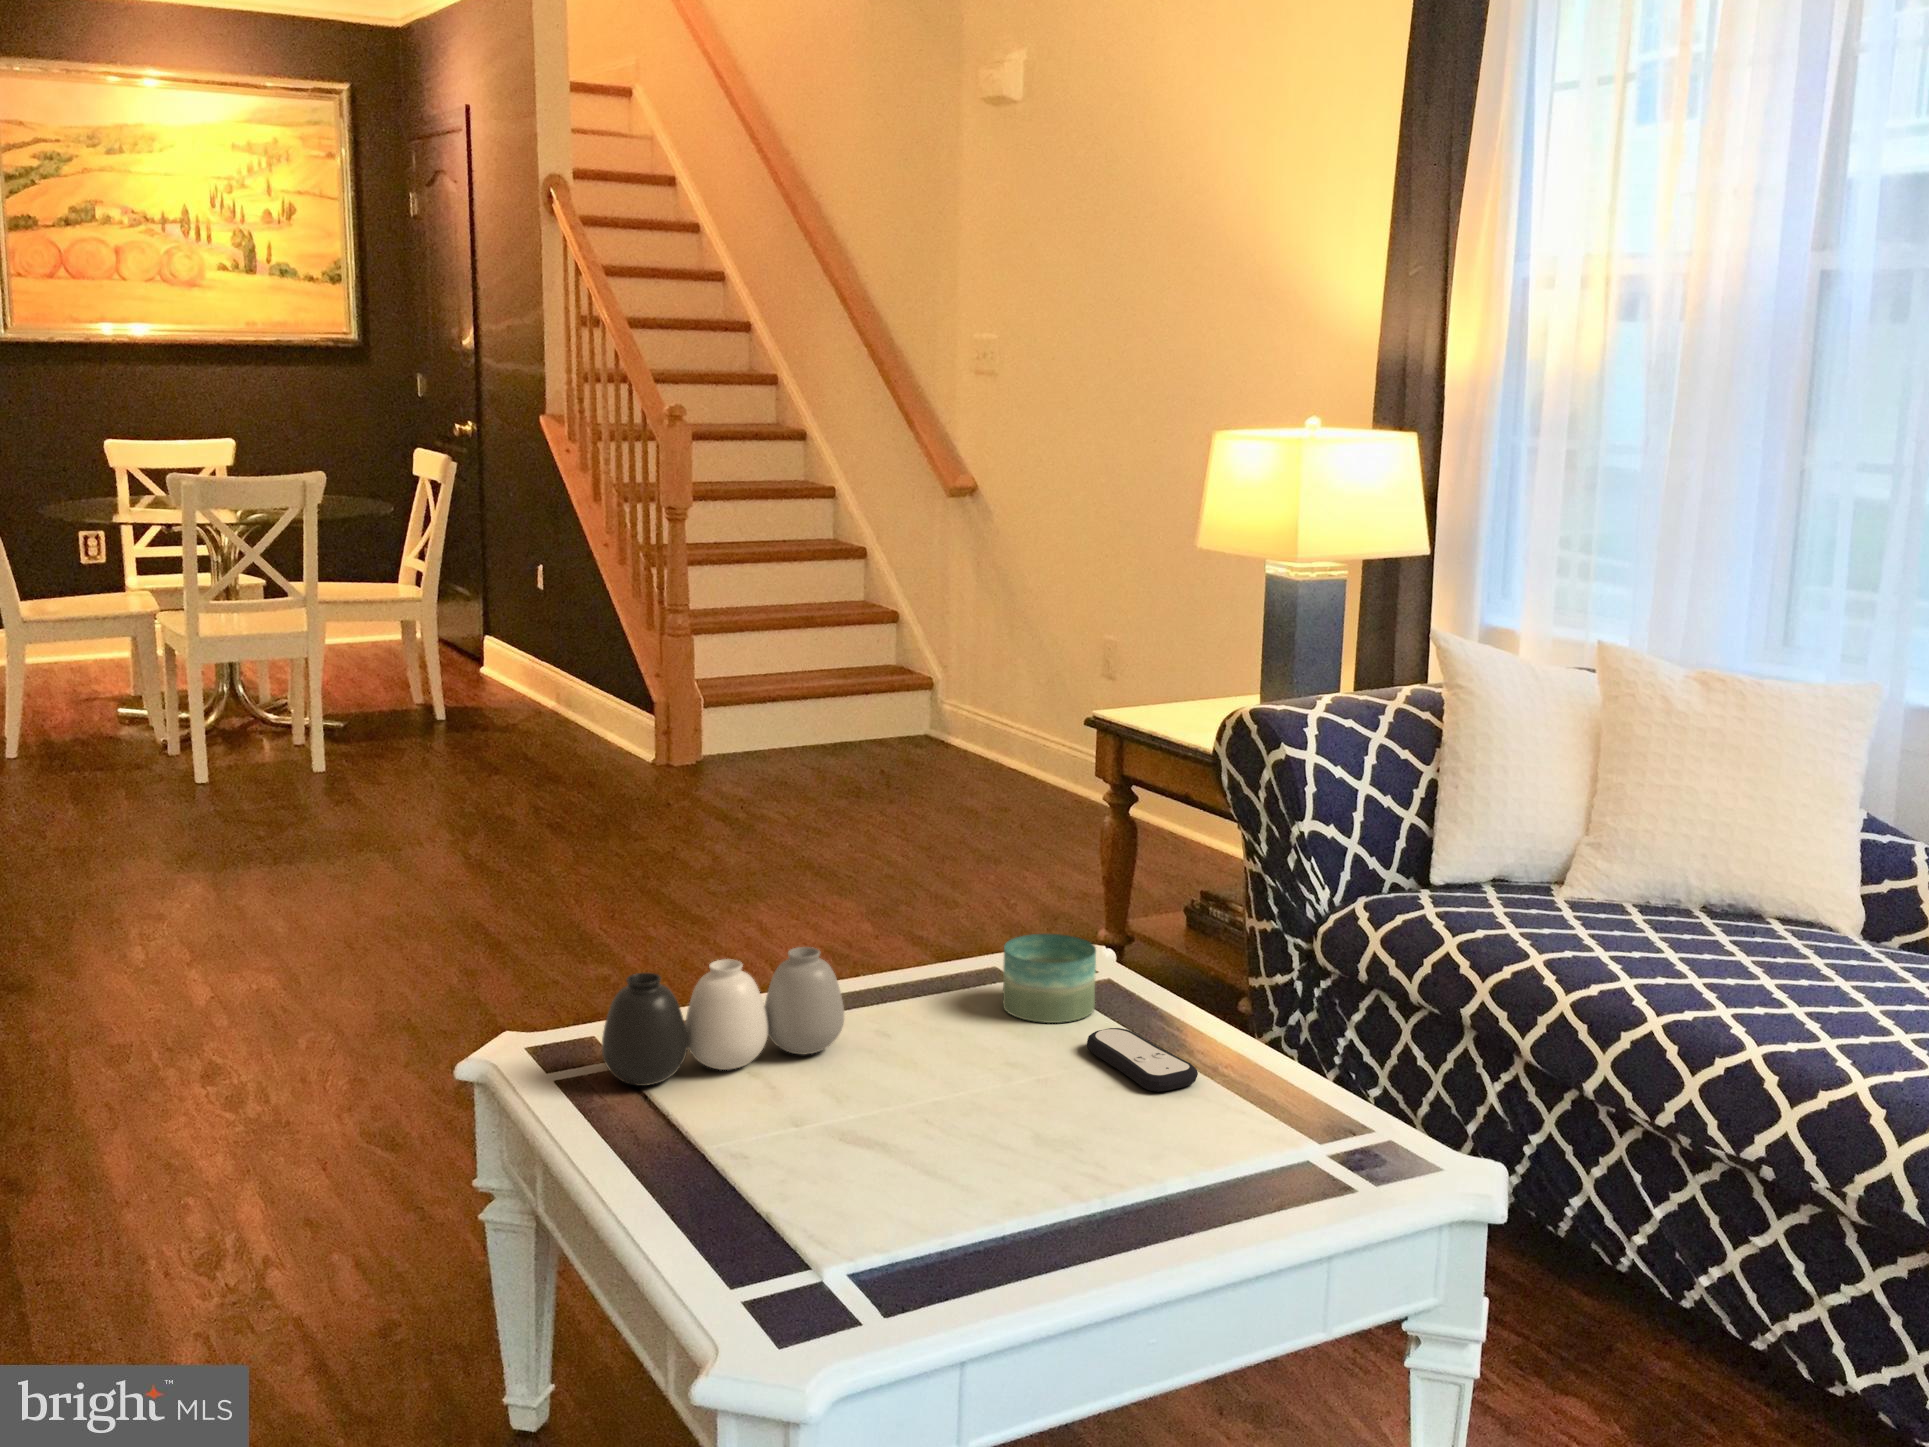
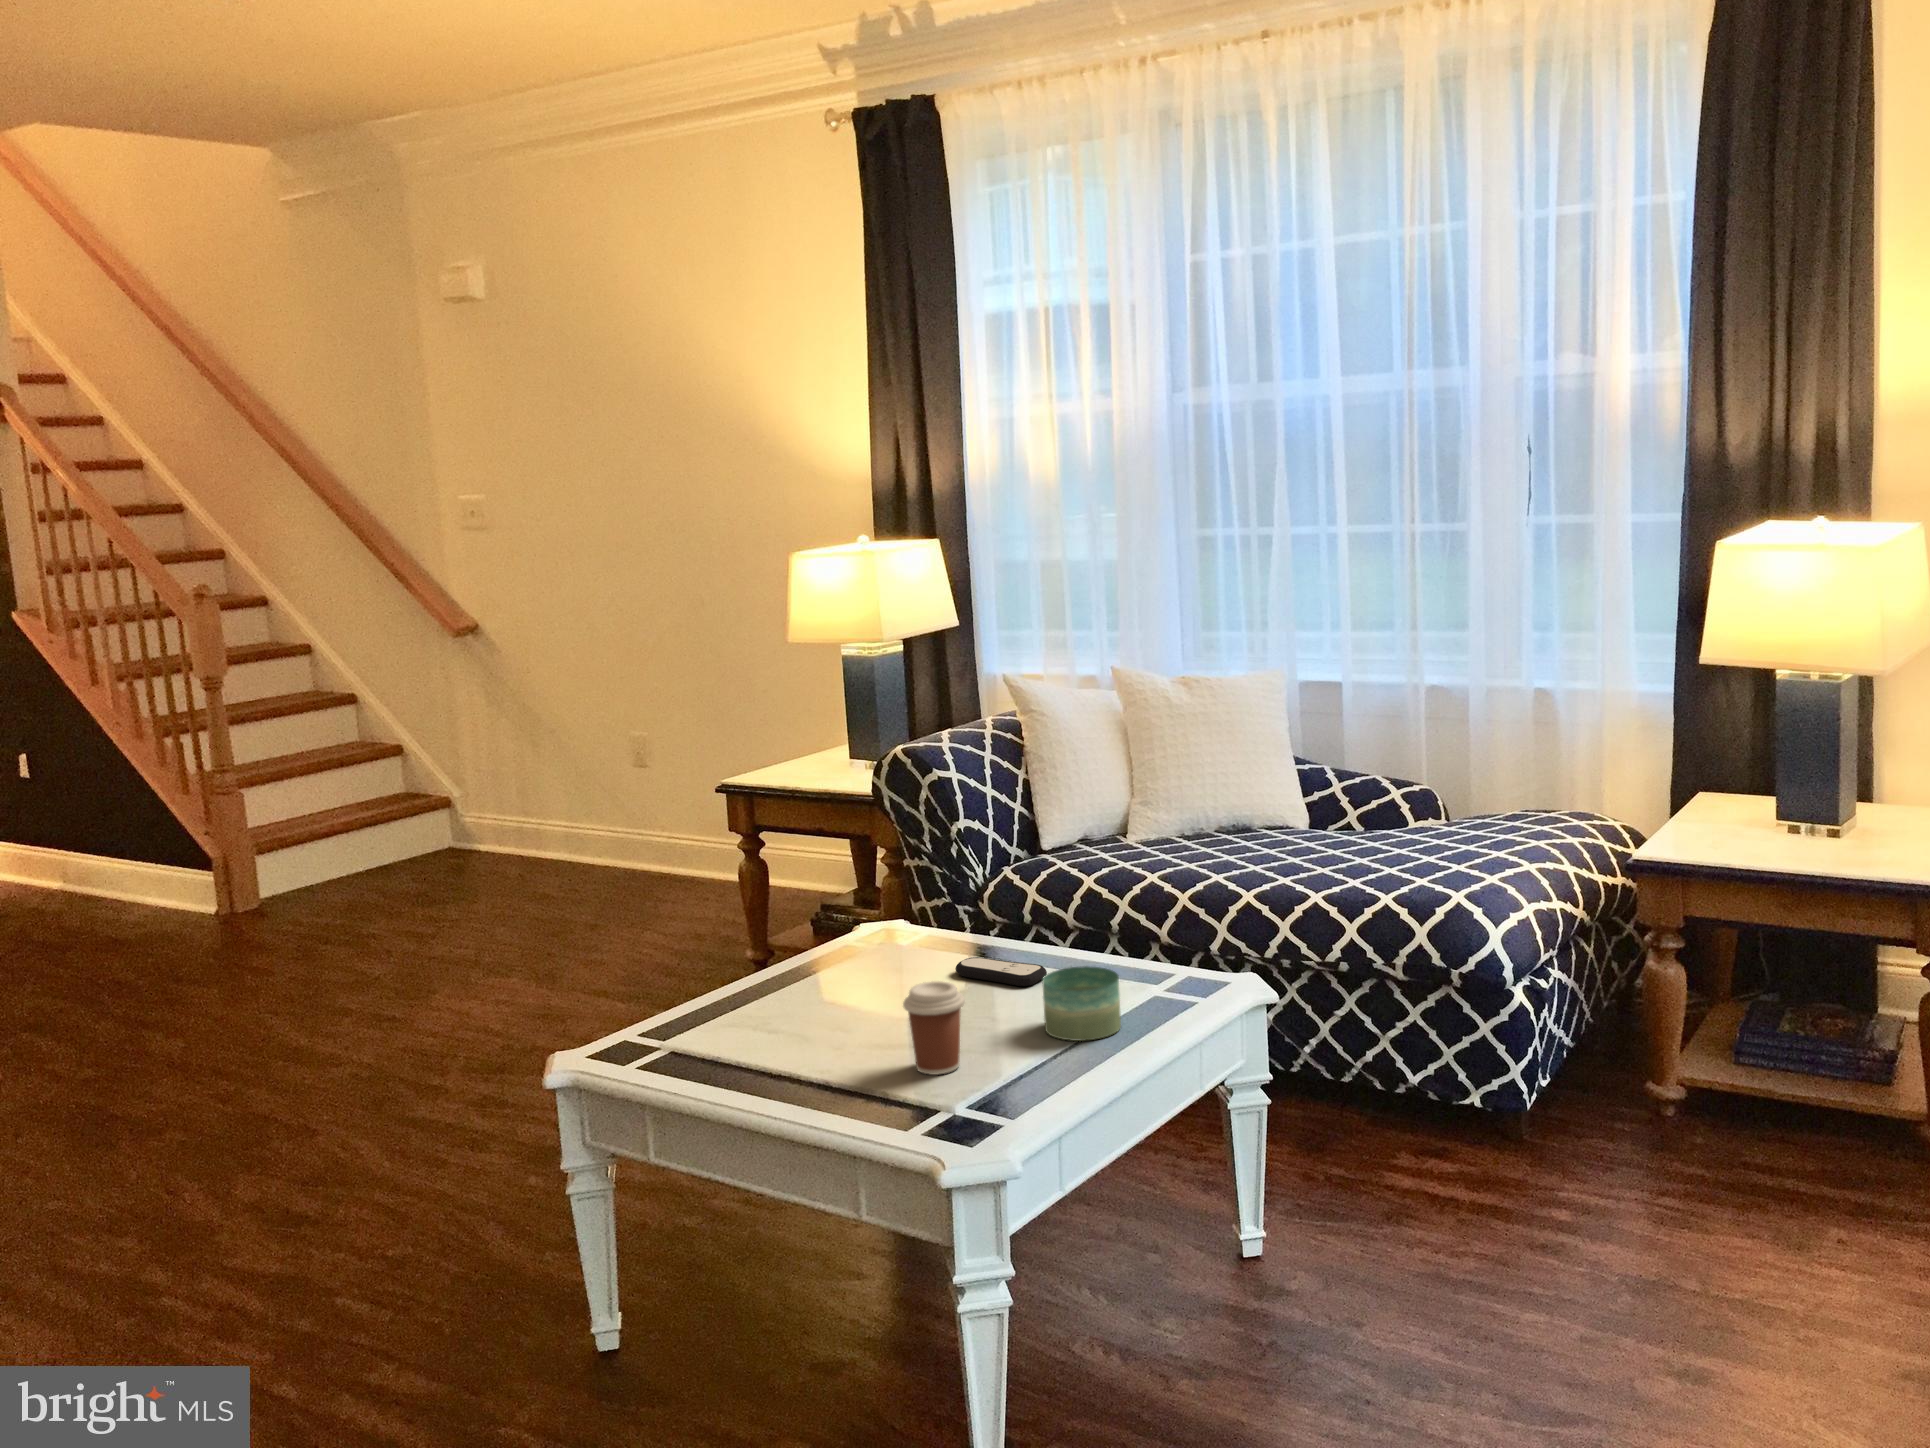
candle: present [1003,934,1096,1023] -> present [1043,966,1121,1041]
vase: present [602,947,844,1086] -> none [652,941,800,1062]
coffee cup: none [852,1062,943,1201] -> present [903,981,965,1075]

